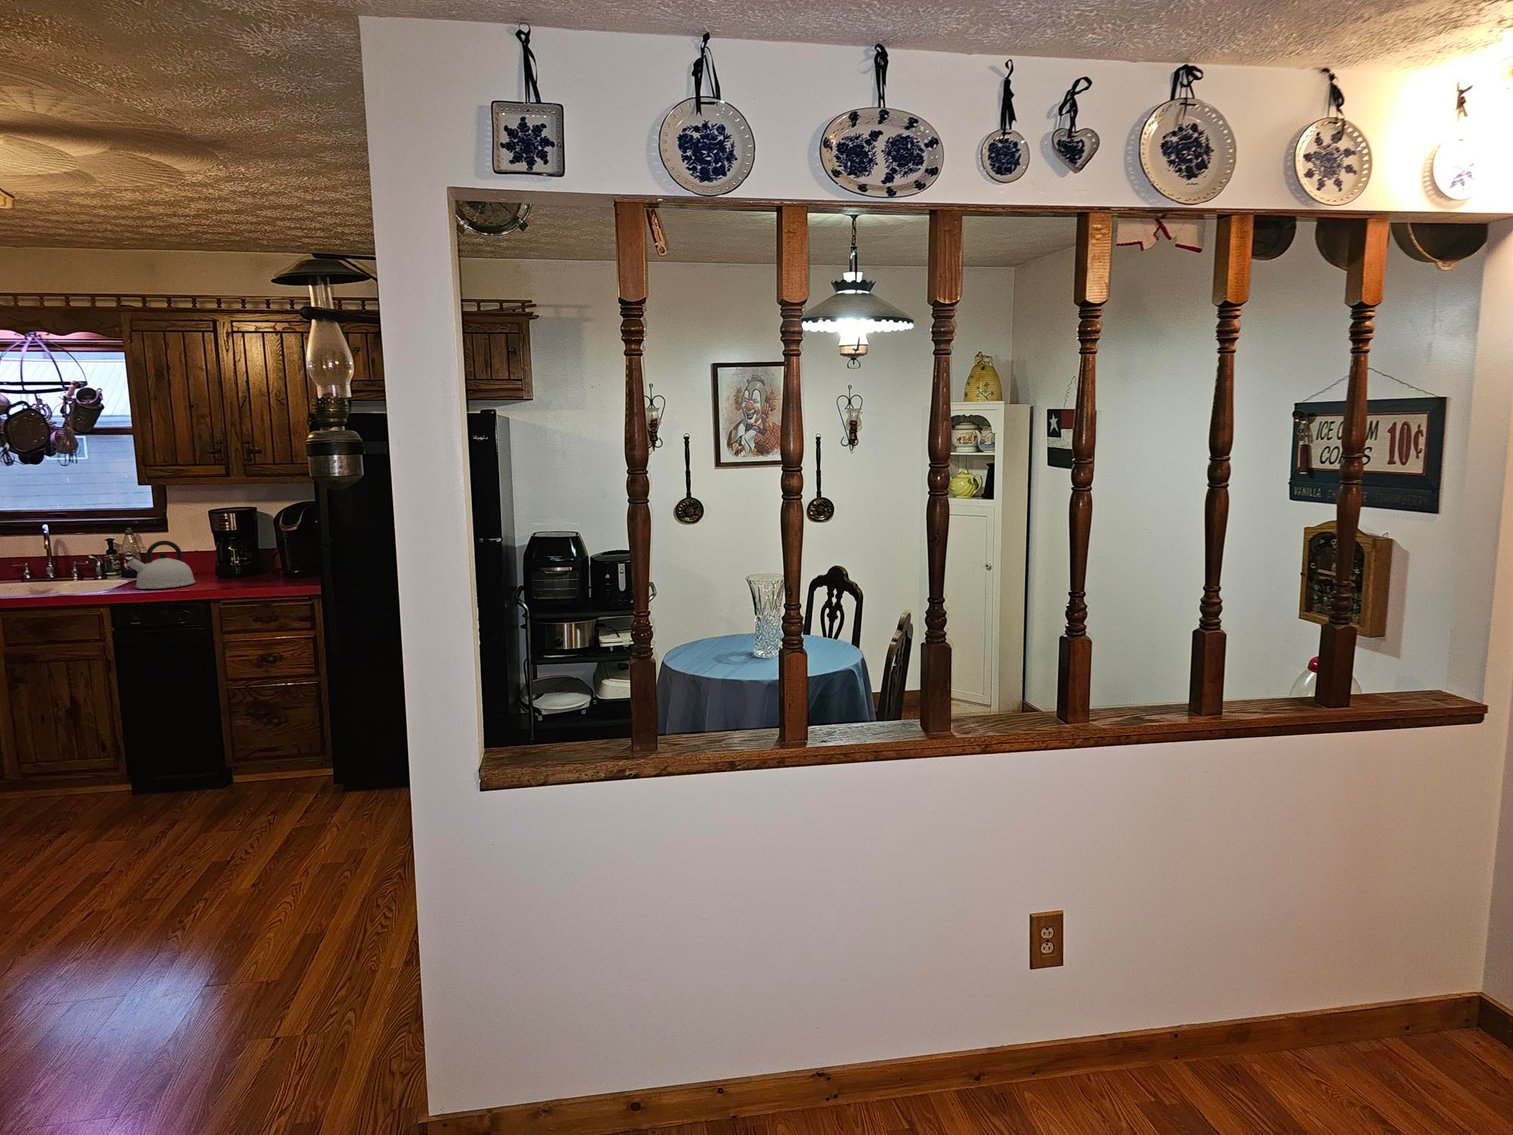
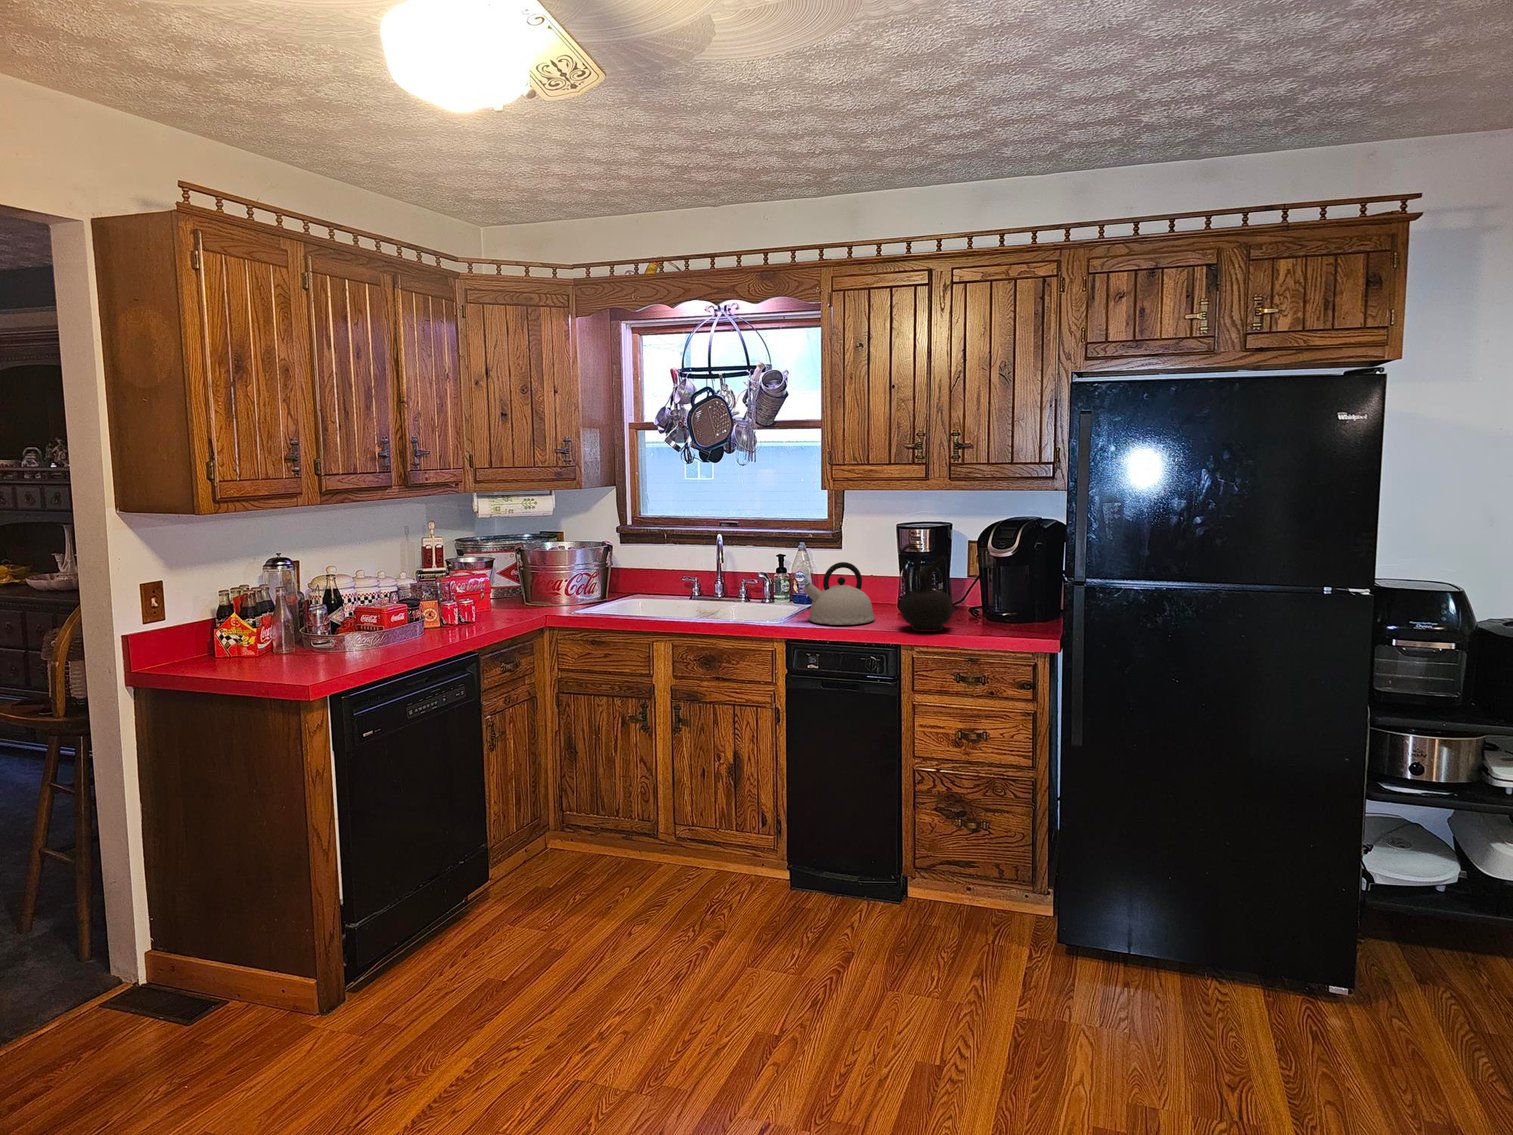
ceramic jug: none [208,523,256,587] -> present [900,544,953,632]

